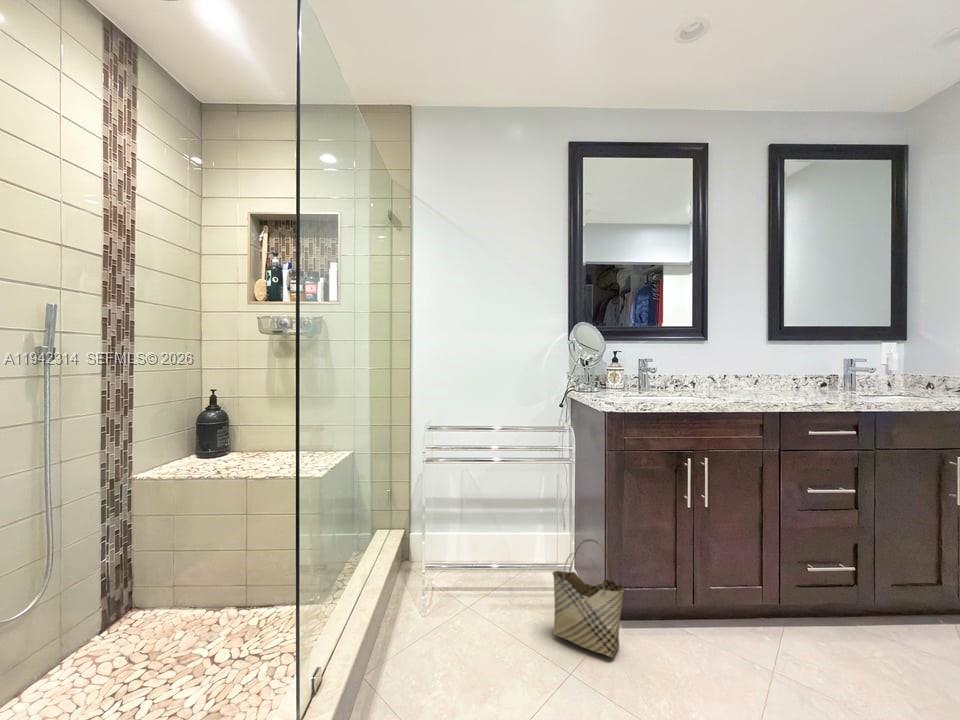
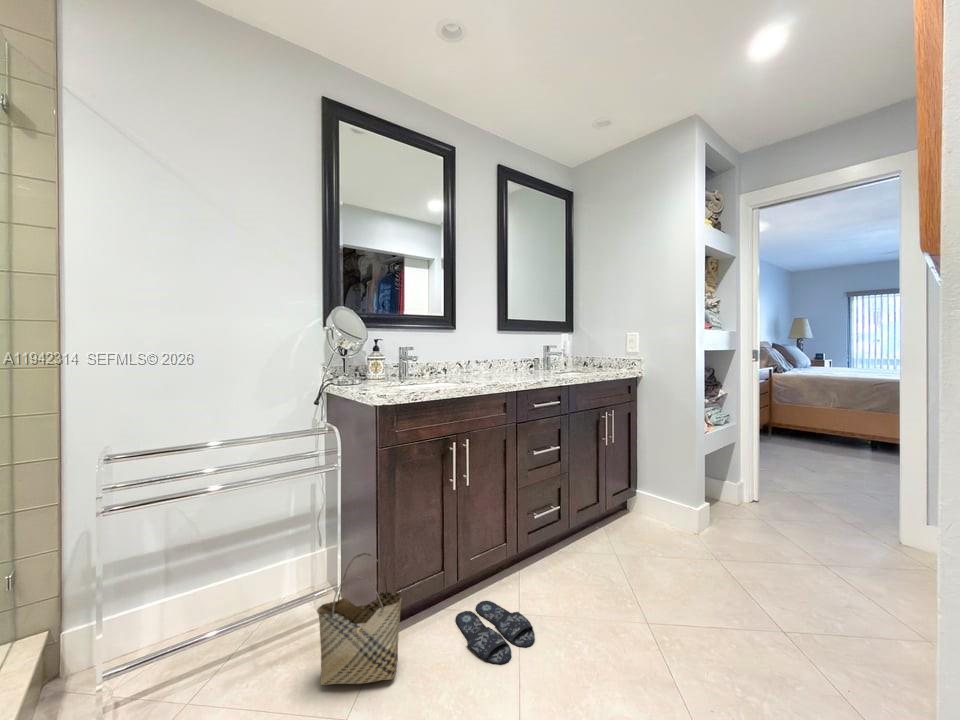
slippers: none [685,636,783,702] -> present [456,601,535,664]

